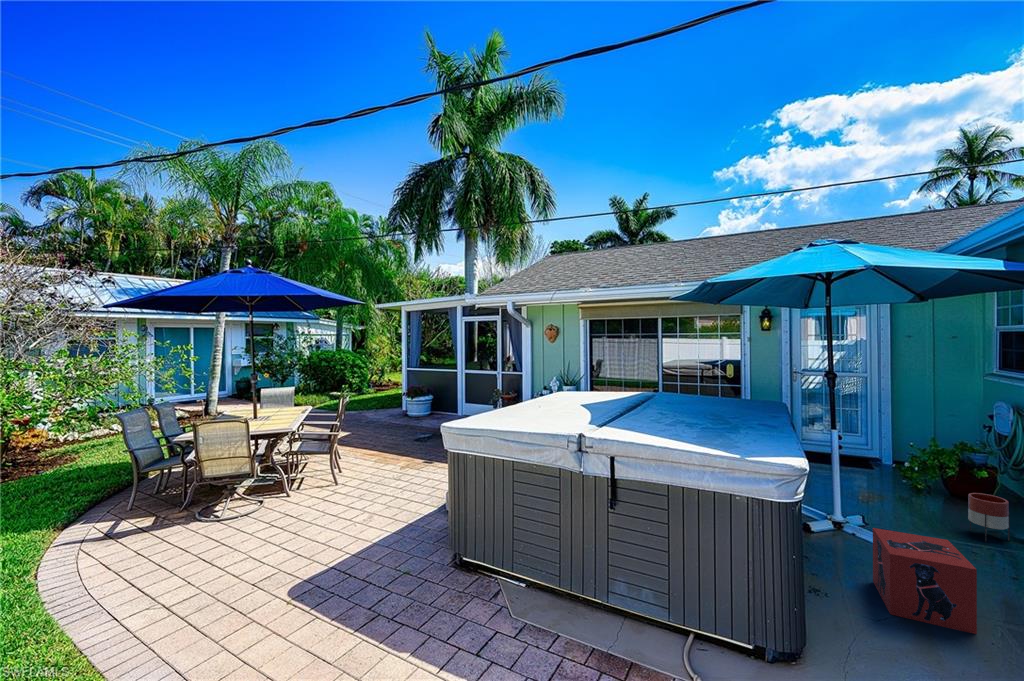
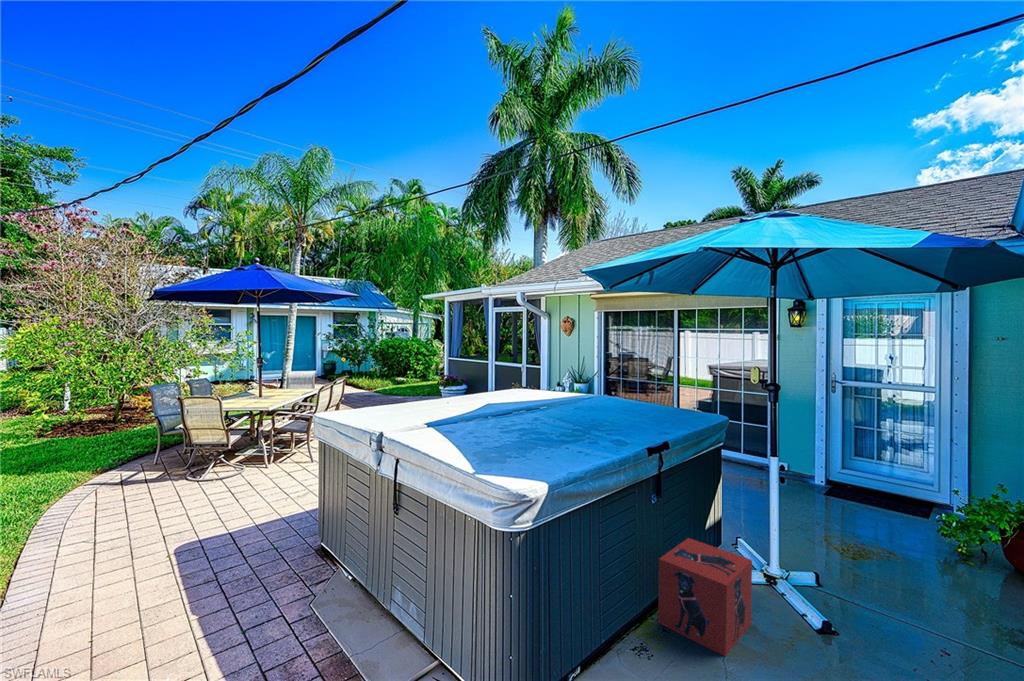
planter: present [968,493,1010,542] -> none [893,531,941,596]

